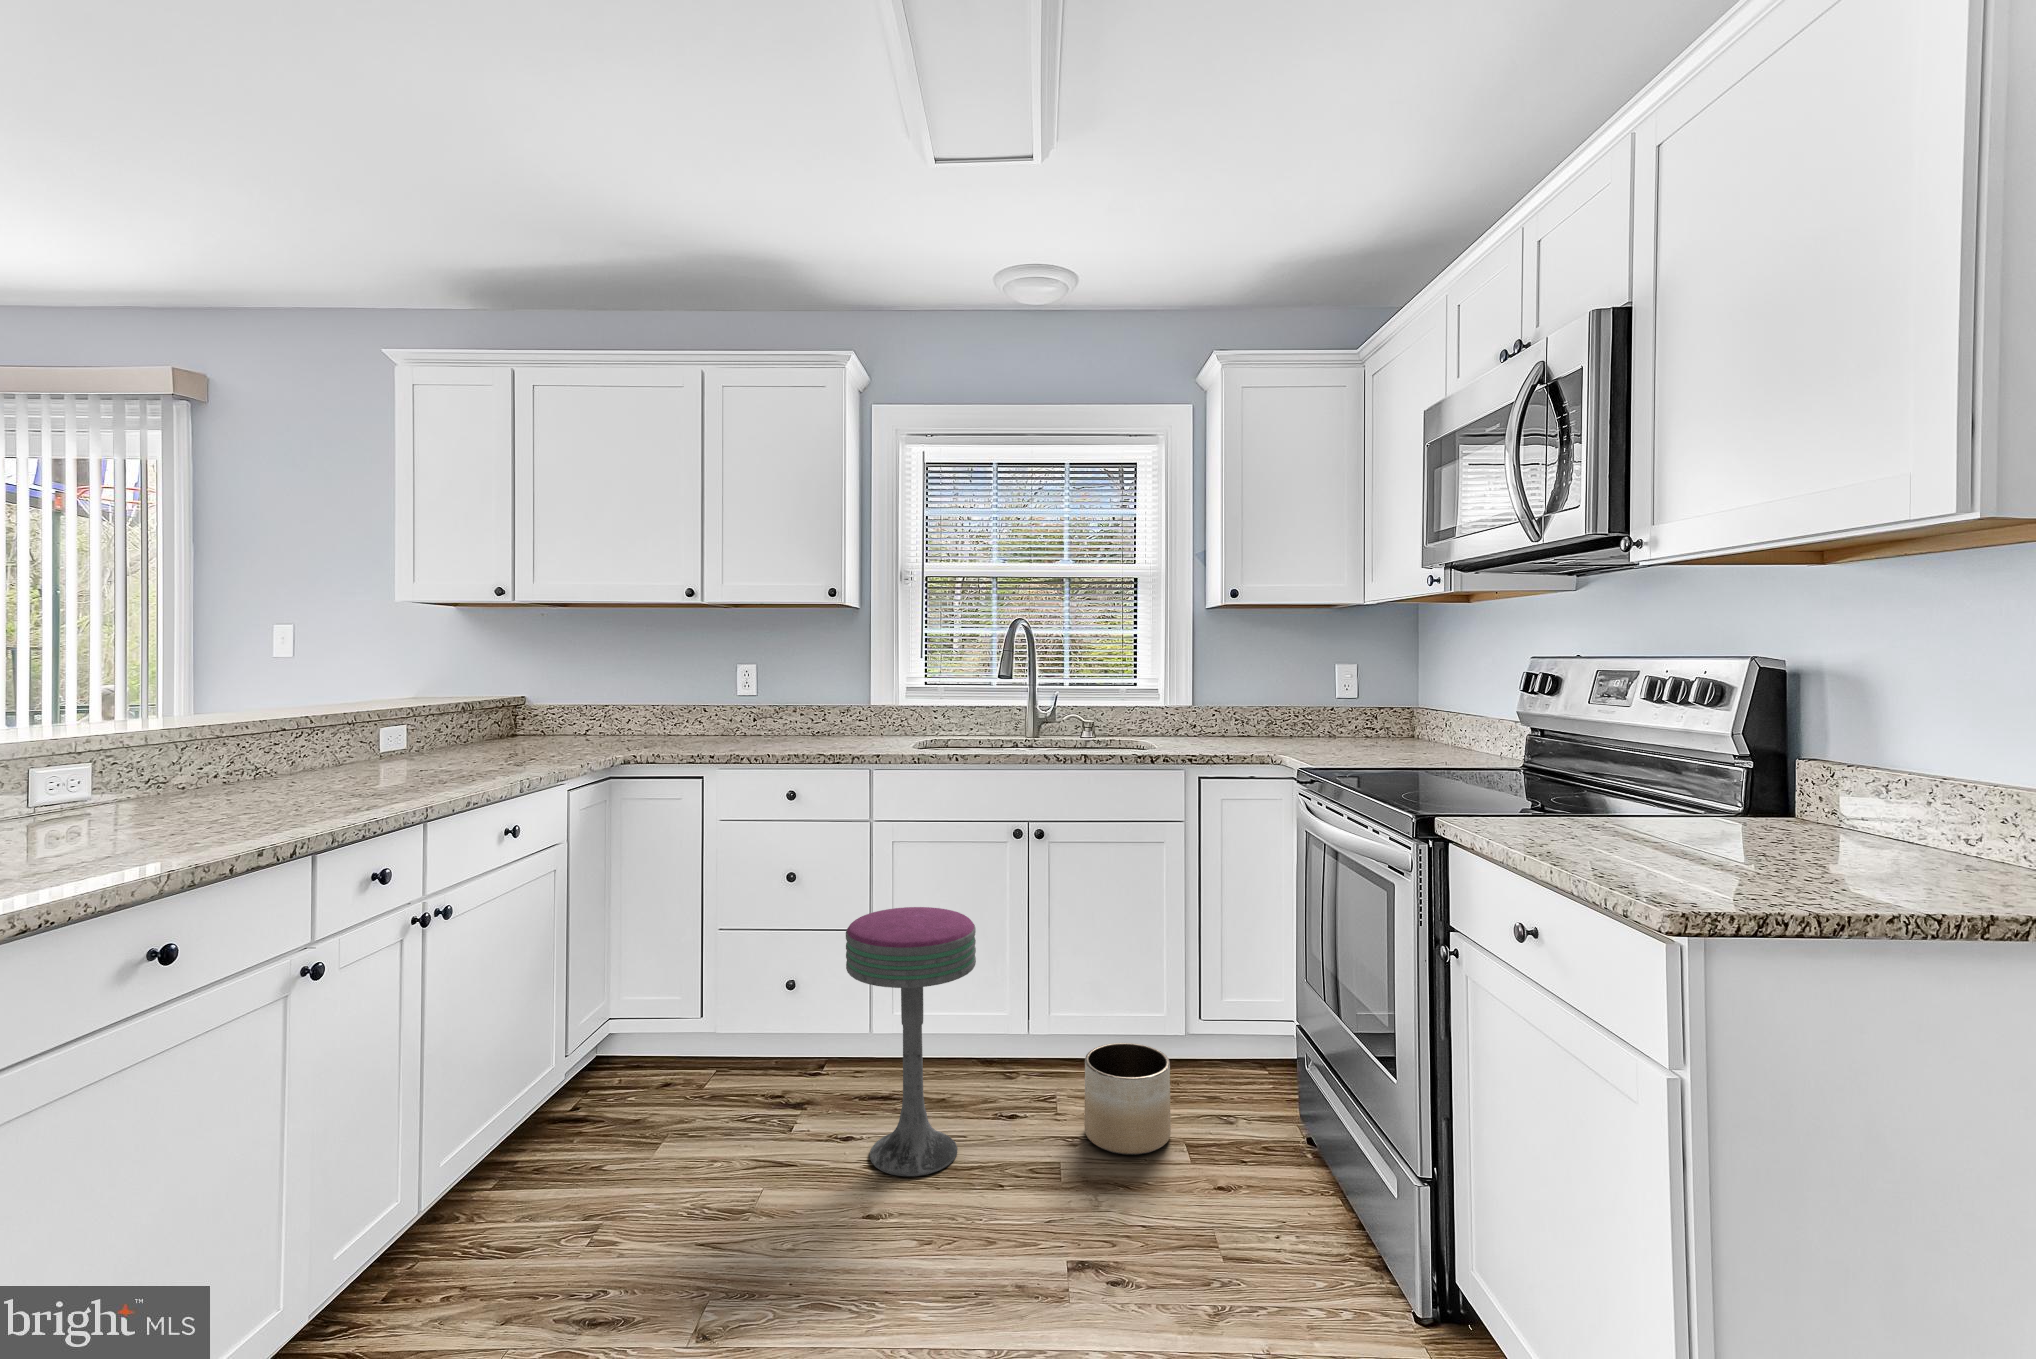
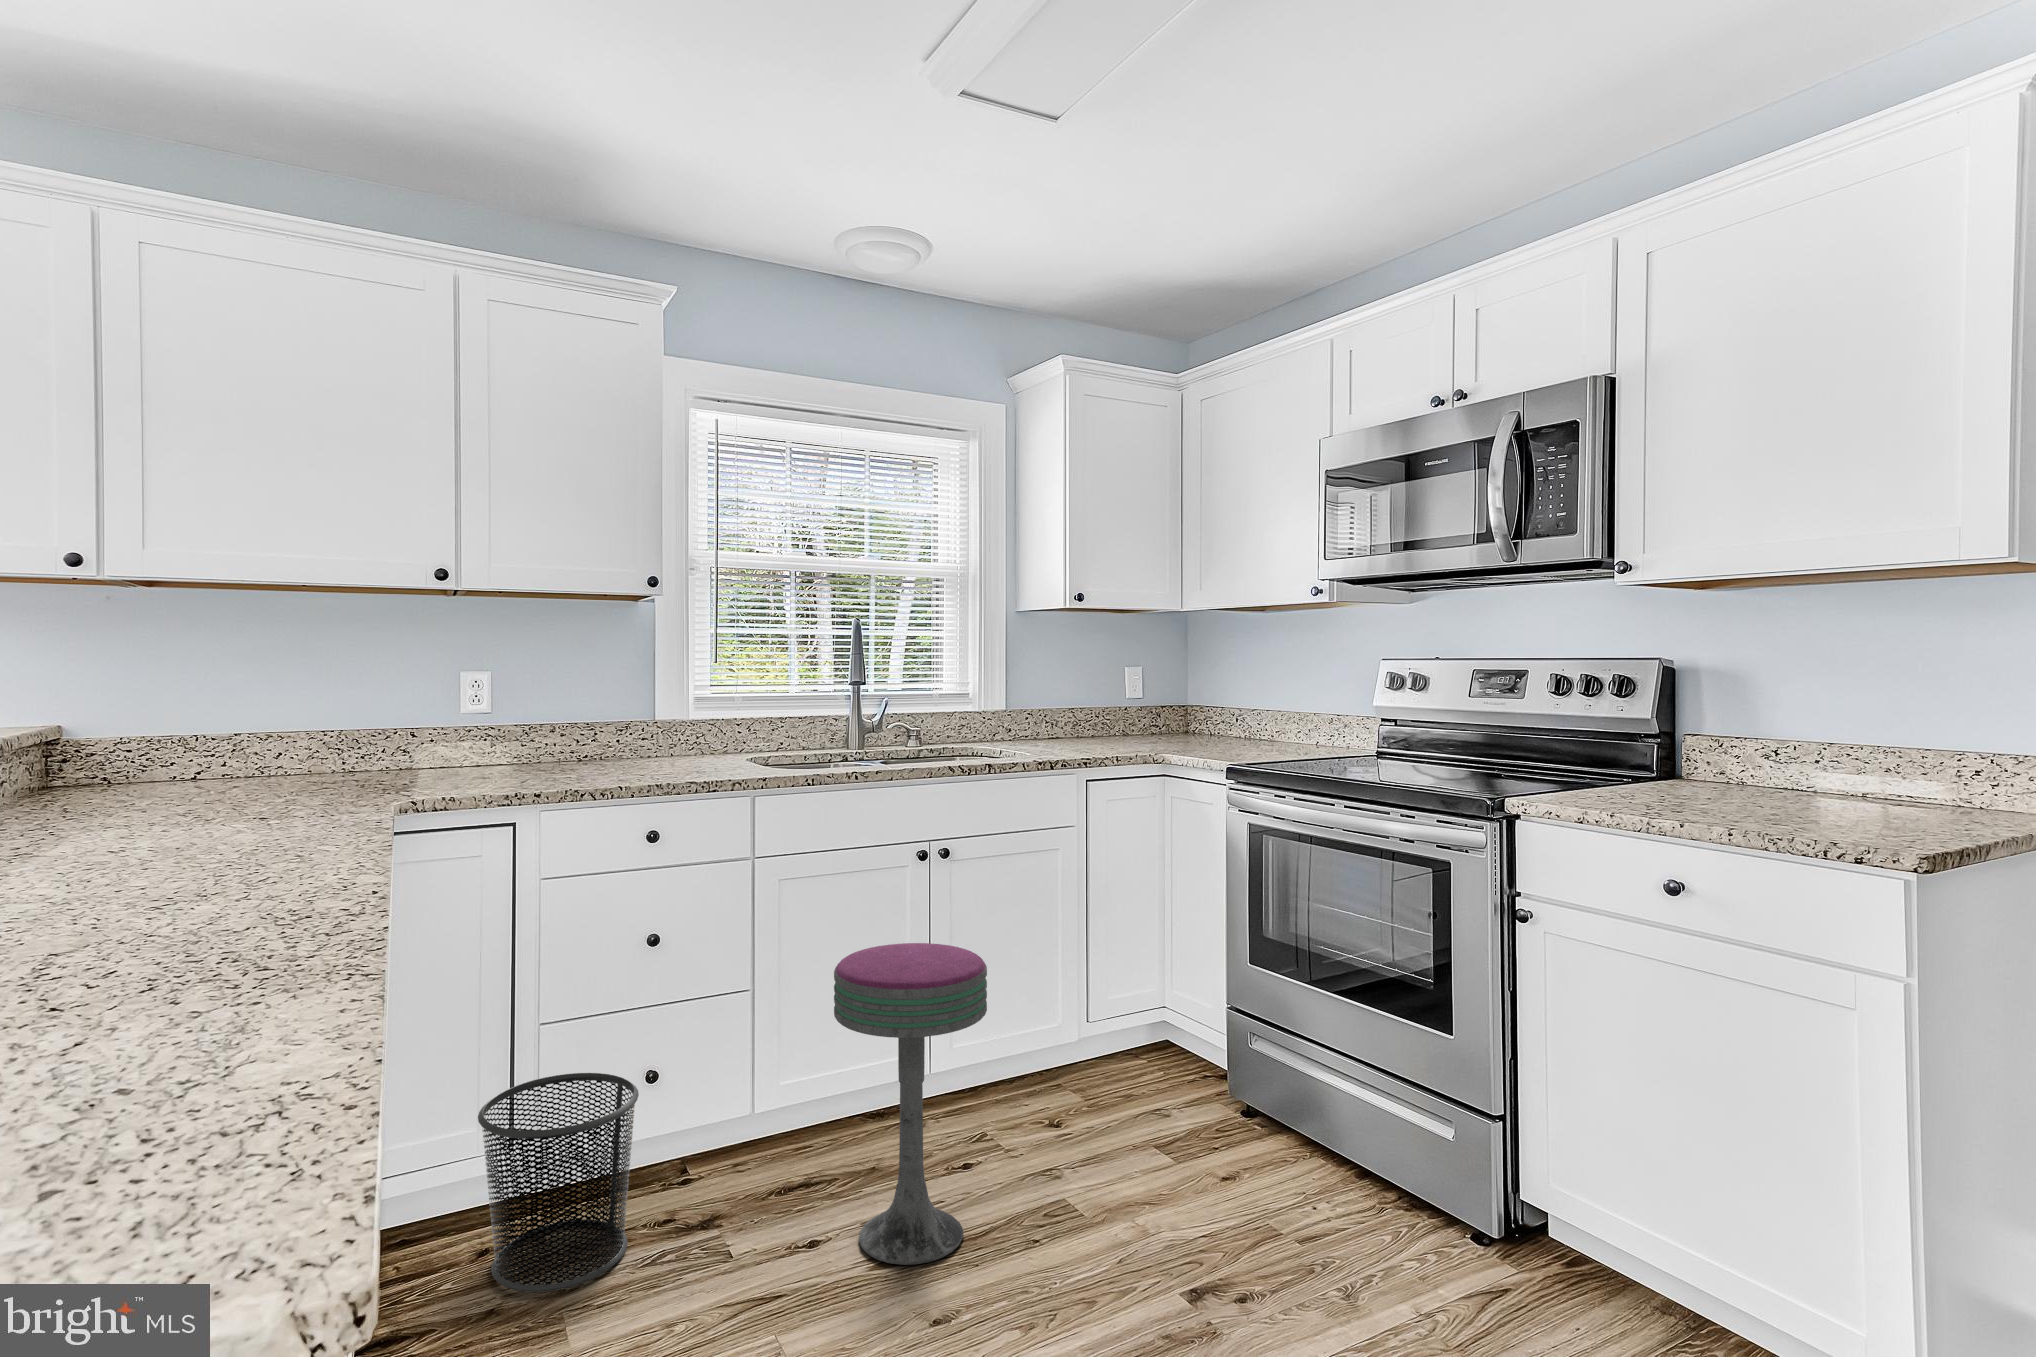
trash can: none [638,968,751,1119] -> present [478,1073,639,1292]
planter: present [1084,1043,1171,1155] -> none [1056,1061,1146,1177]

